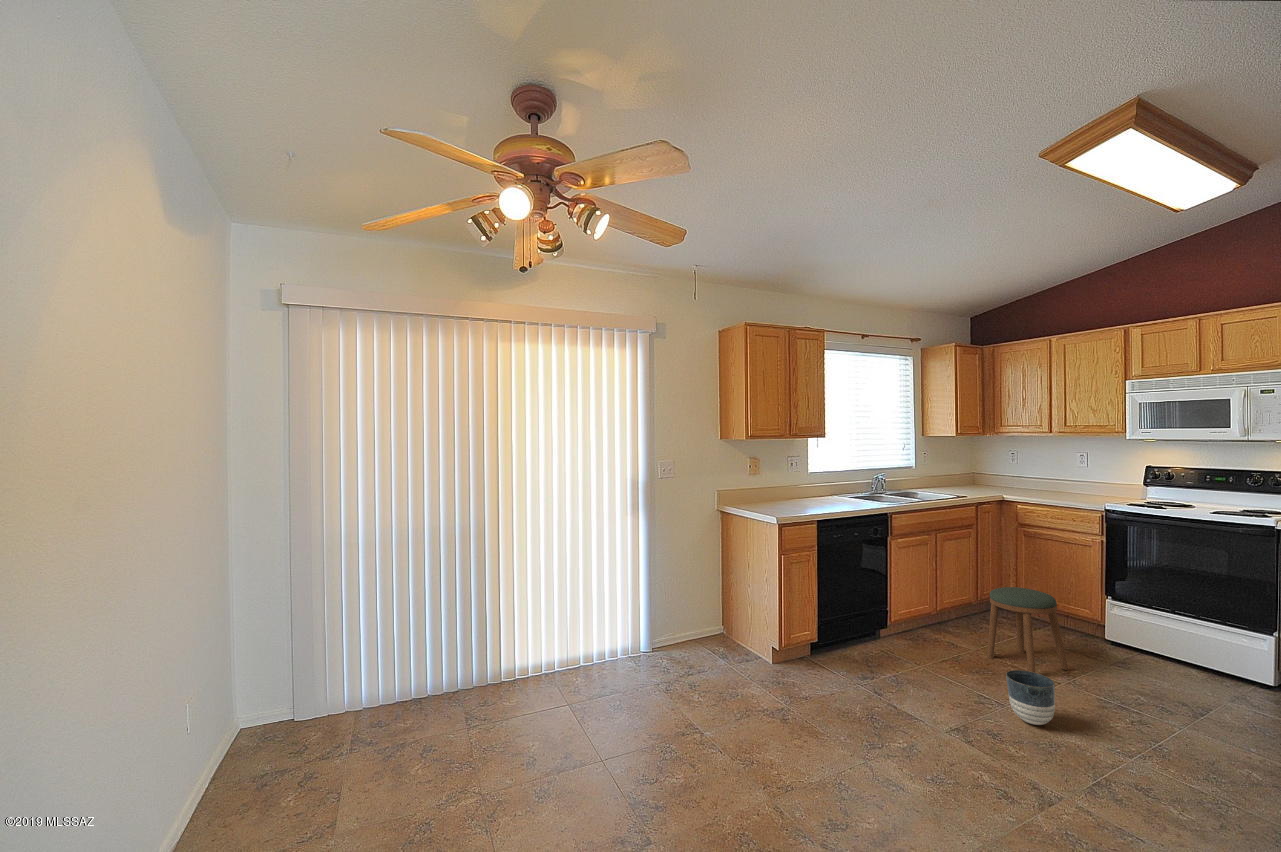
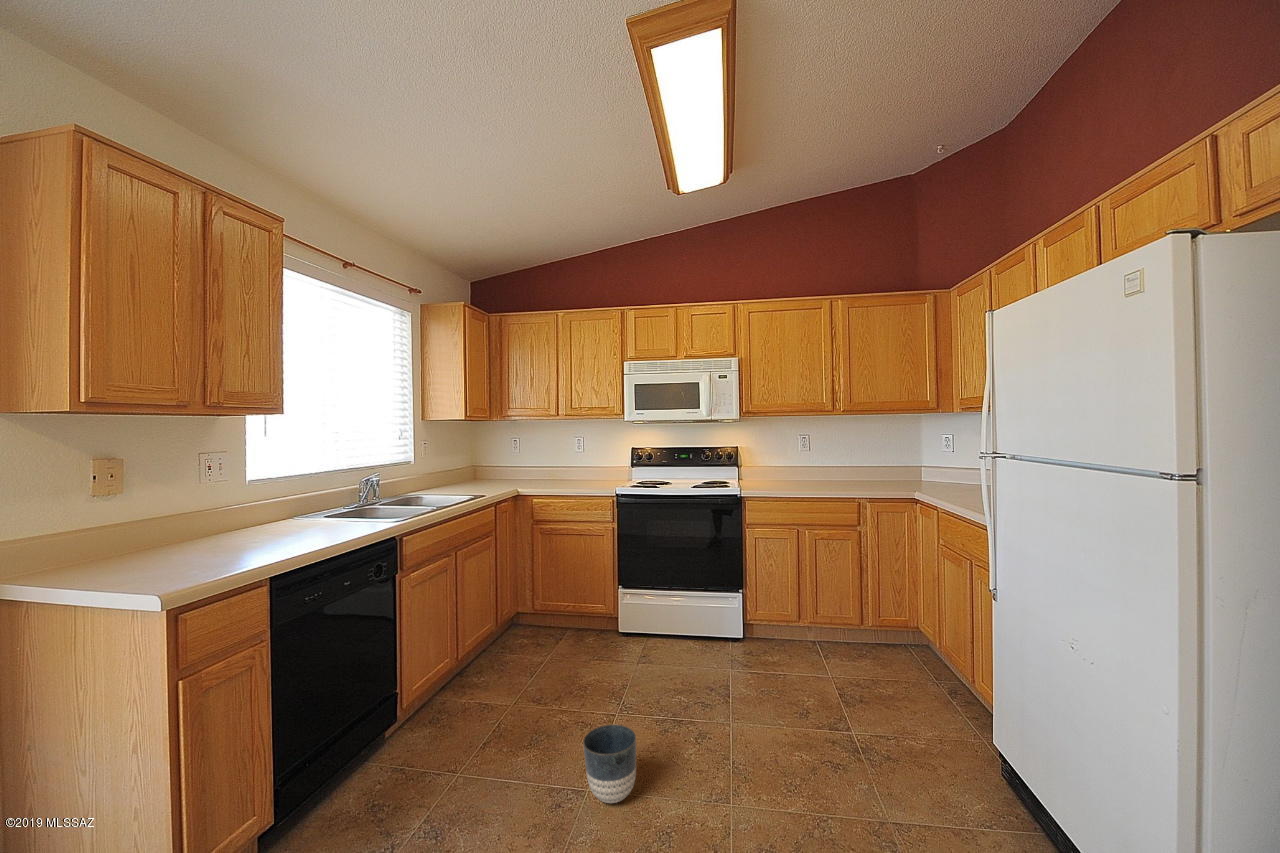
stool: present [987,587,1068,673] -> none [526,603,605,717]

